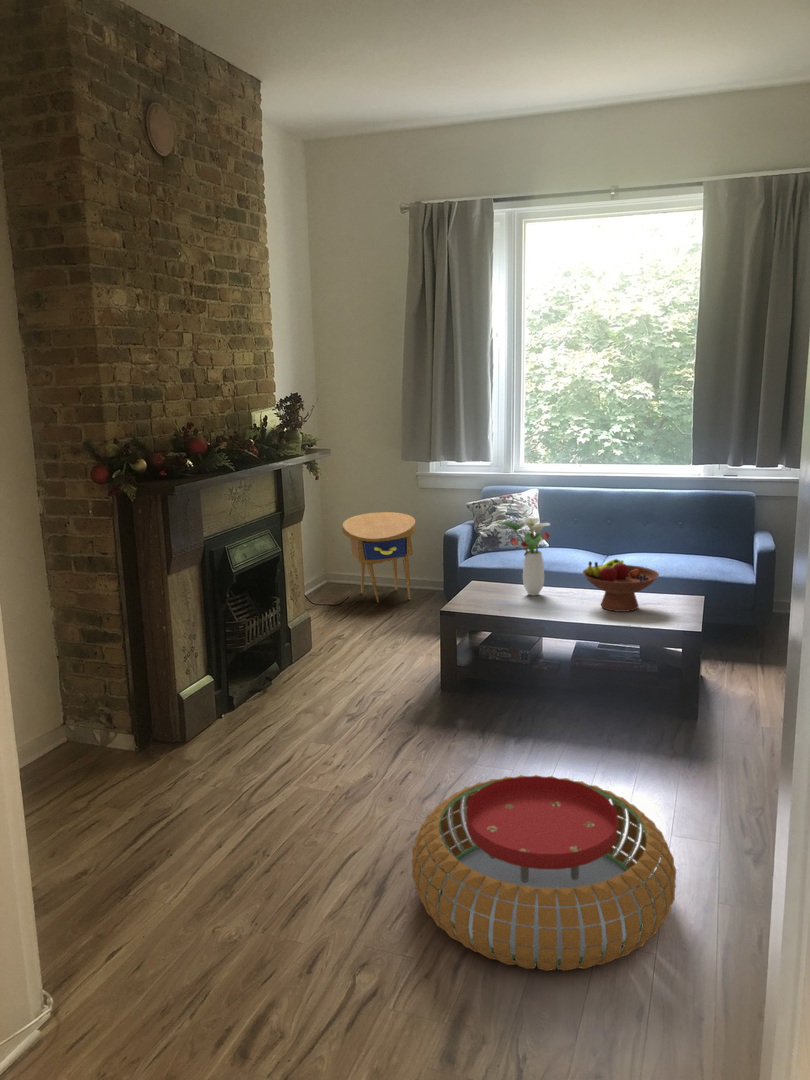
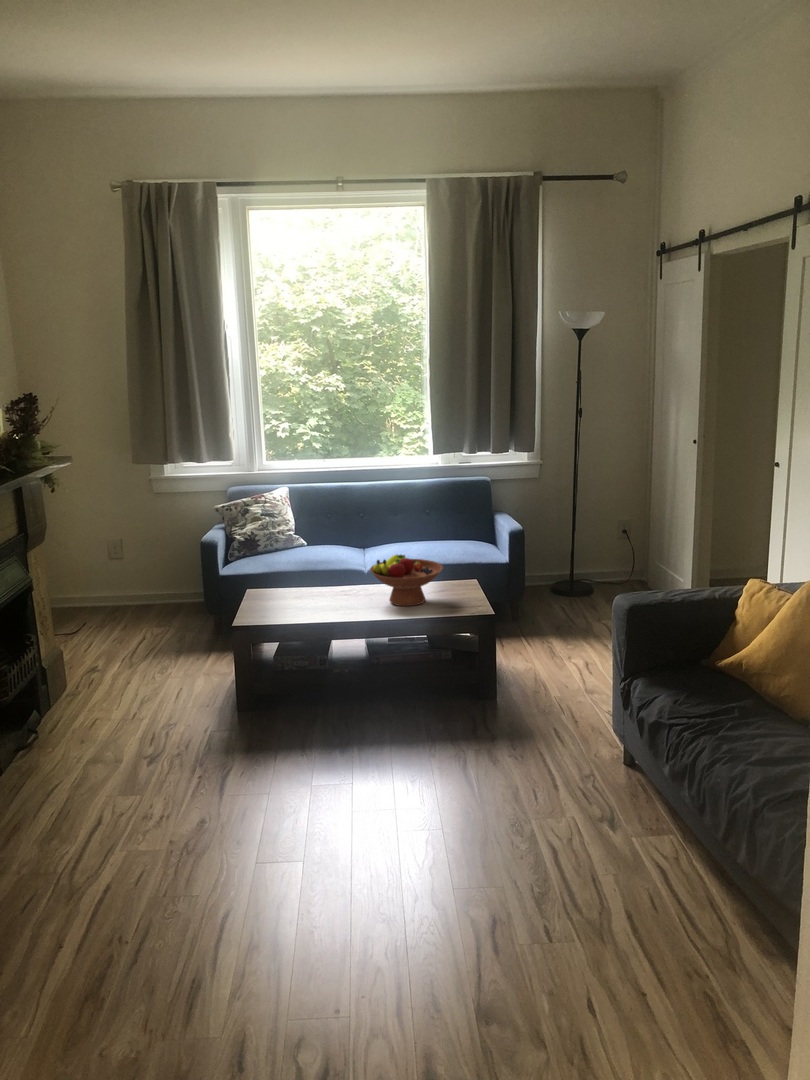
side table: present [342,512,416,602] -> none [70,522,157,623]
flower arrangement: present [496,518,550,595] -> none [269,519,330,599]
pouf: present [412,775,676,971] -> none [301,785,565,991]

